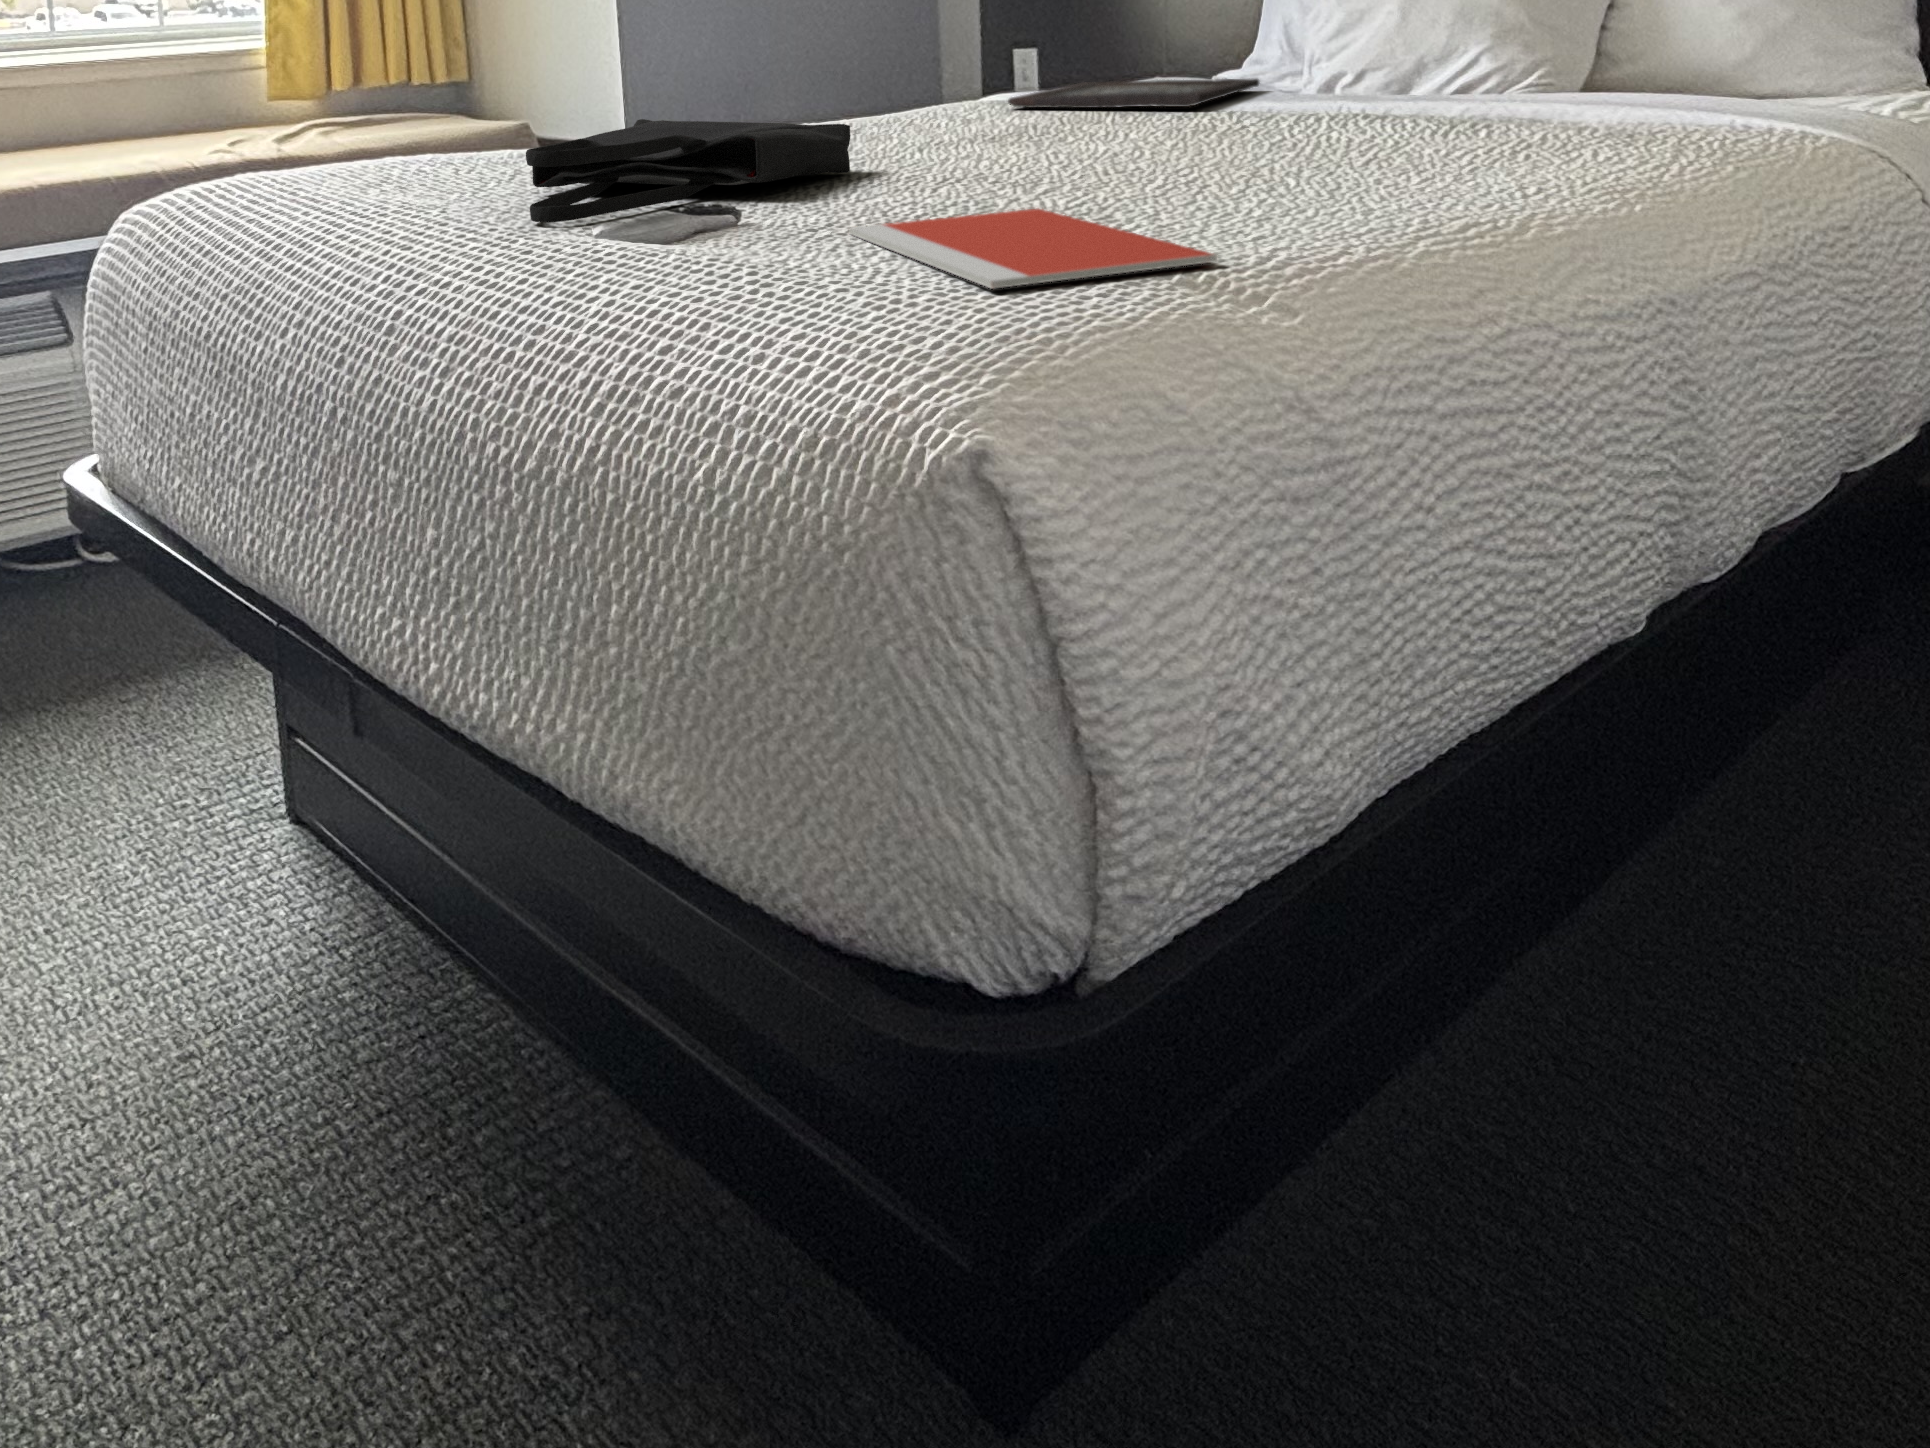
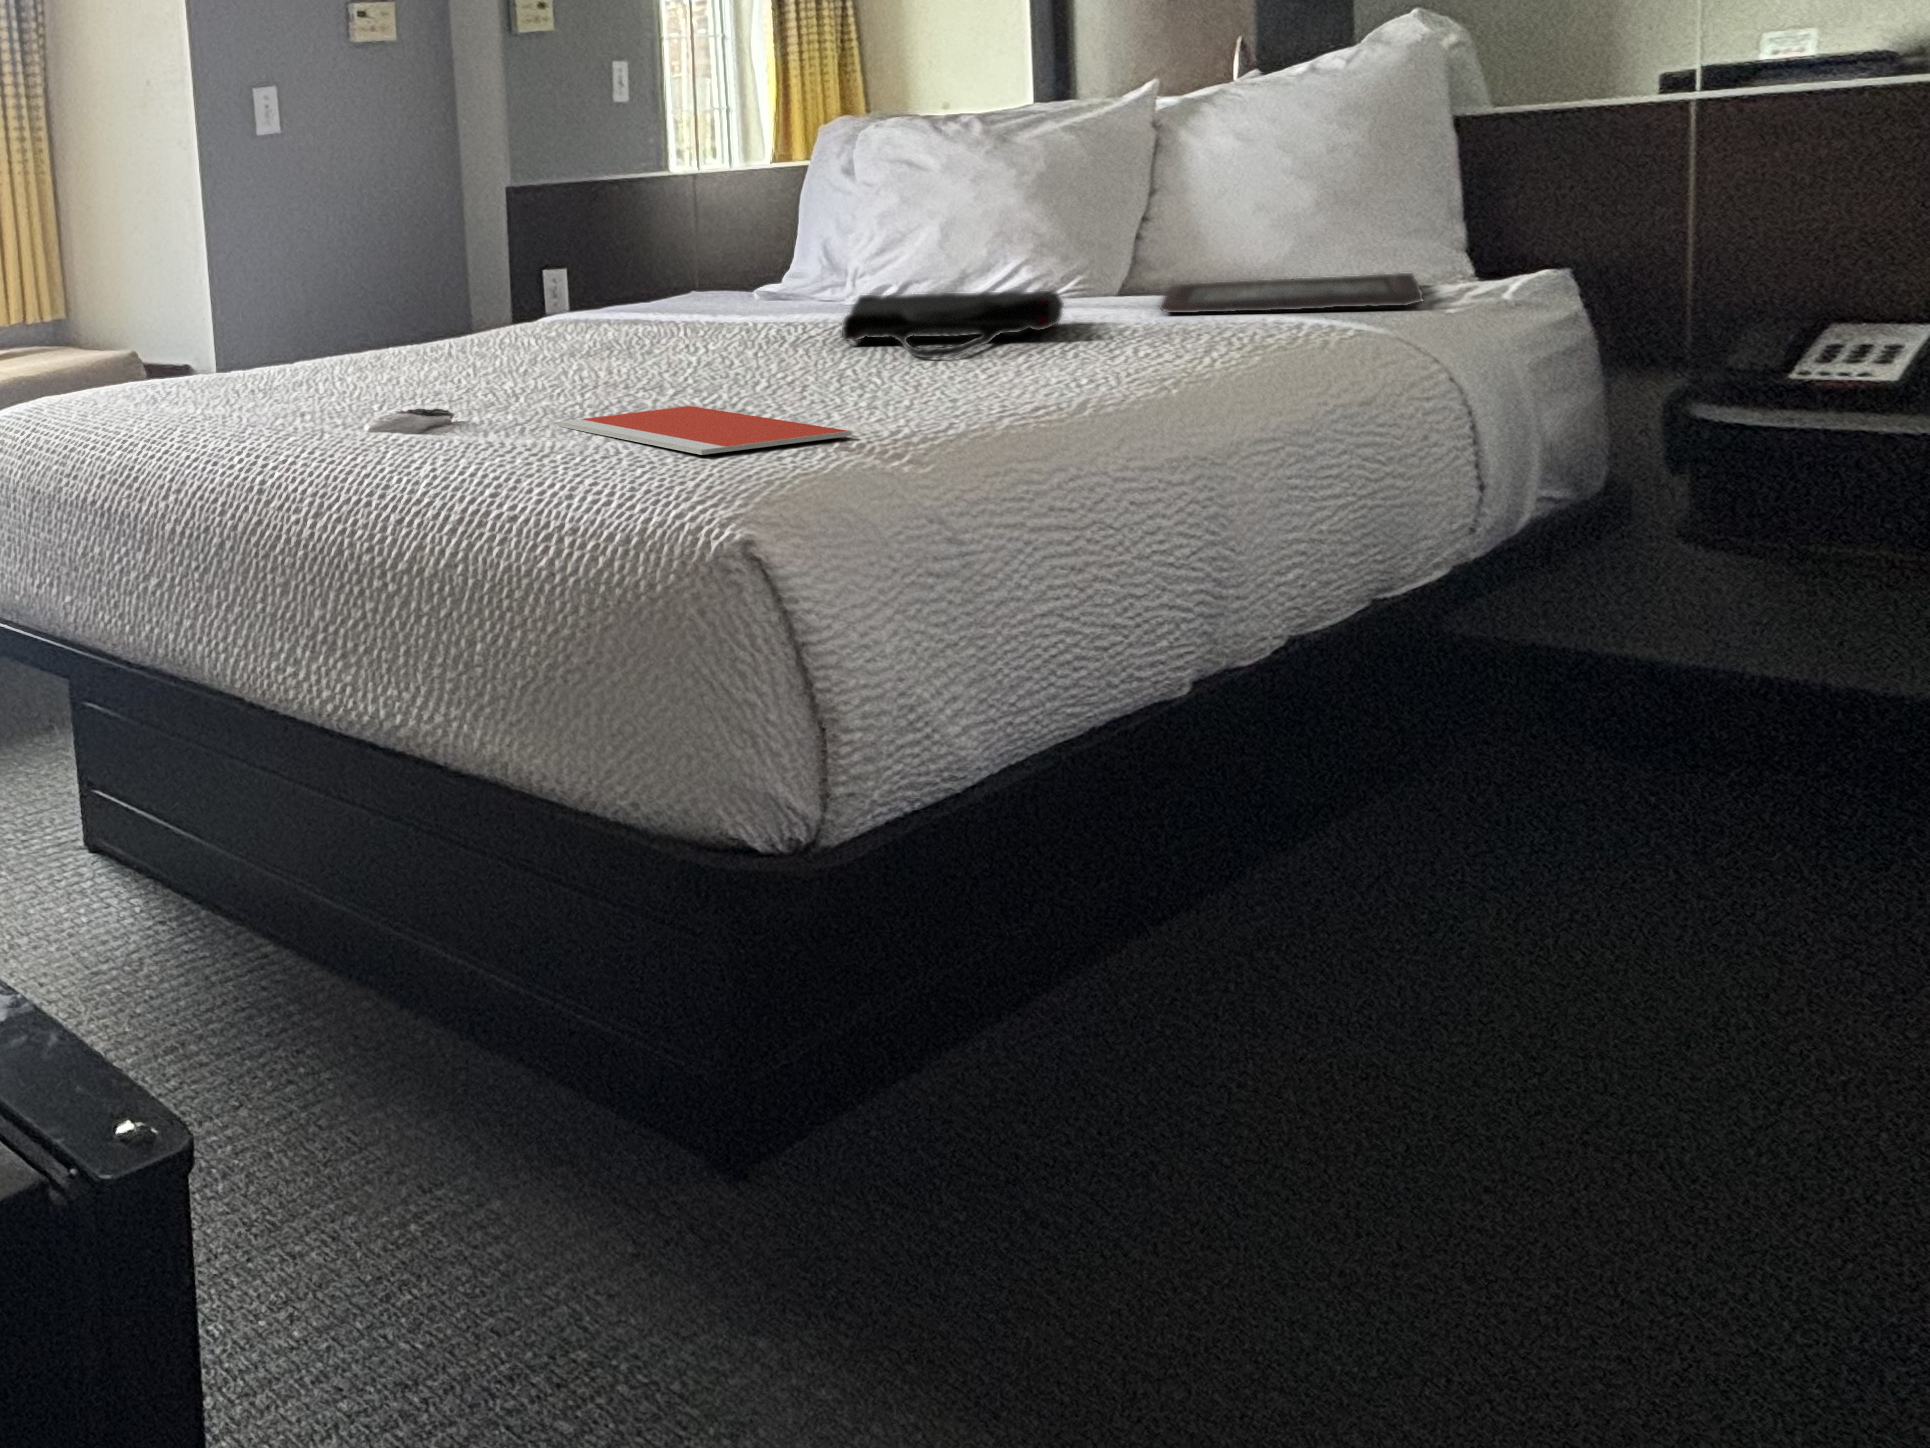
tray: present [1008,79,1259,108] -> present [1160,273,1423,313]
tote bag: present [526,119,851,222] -> present [842,291,1064,358]

